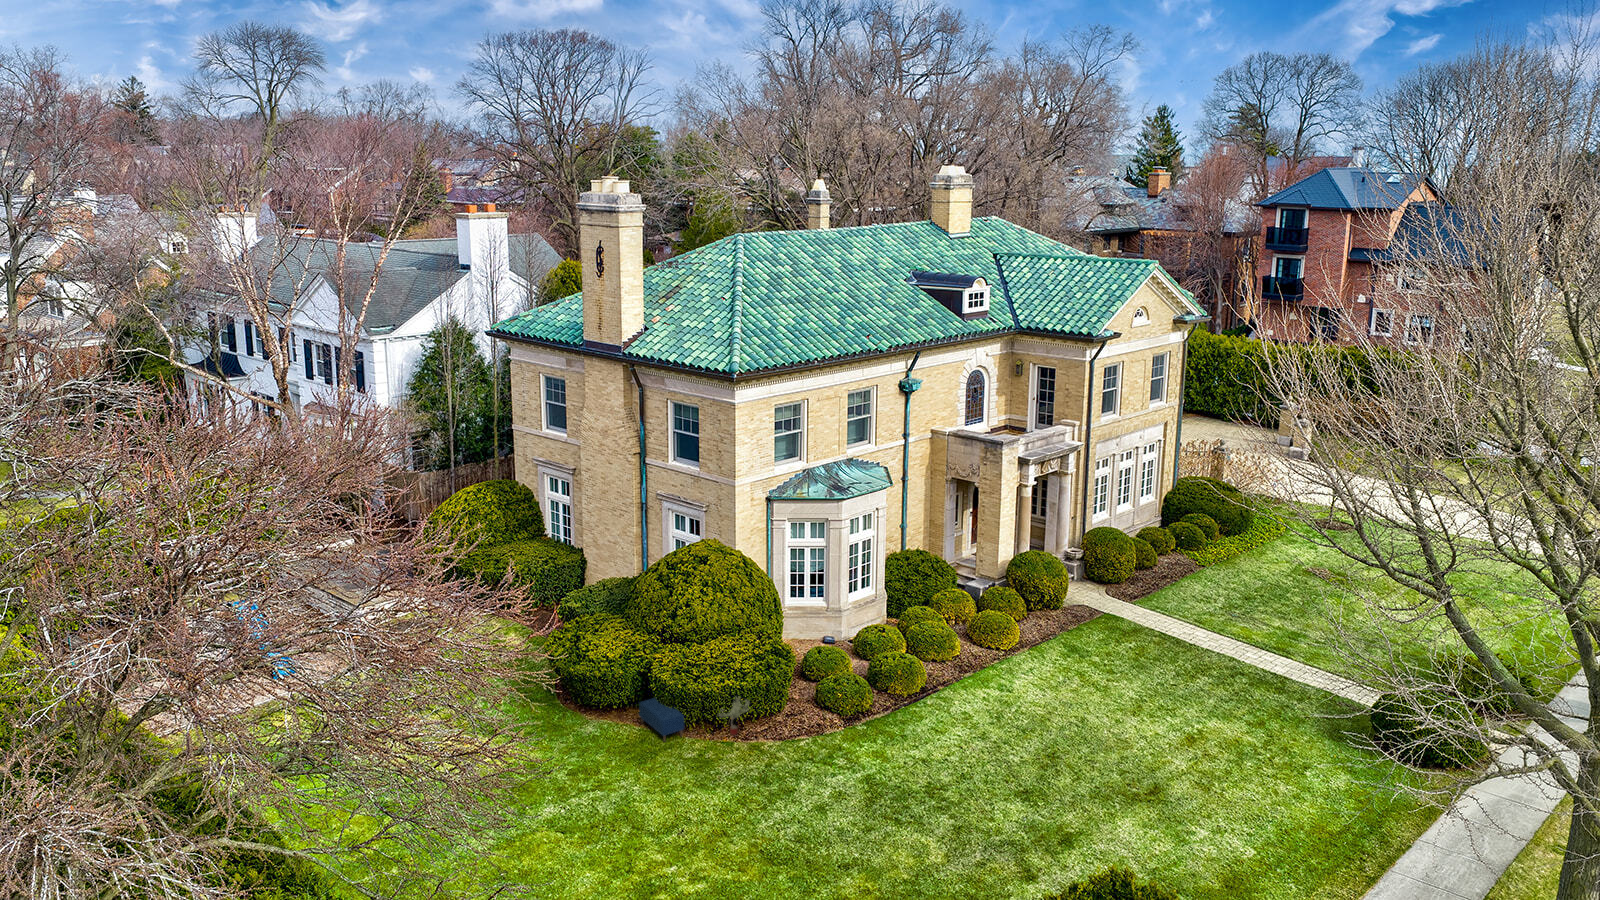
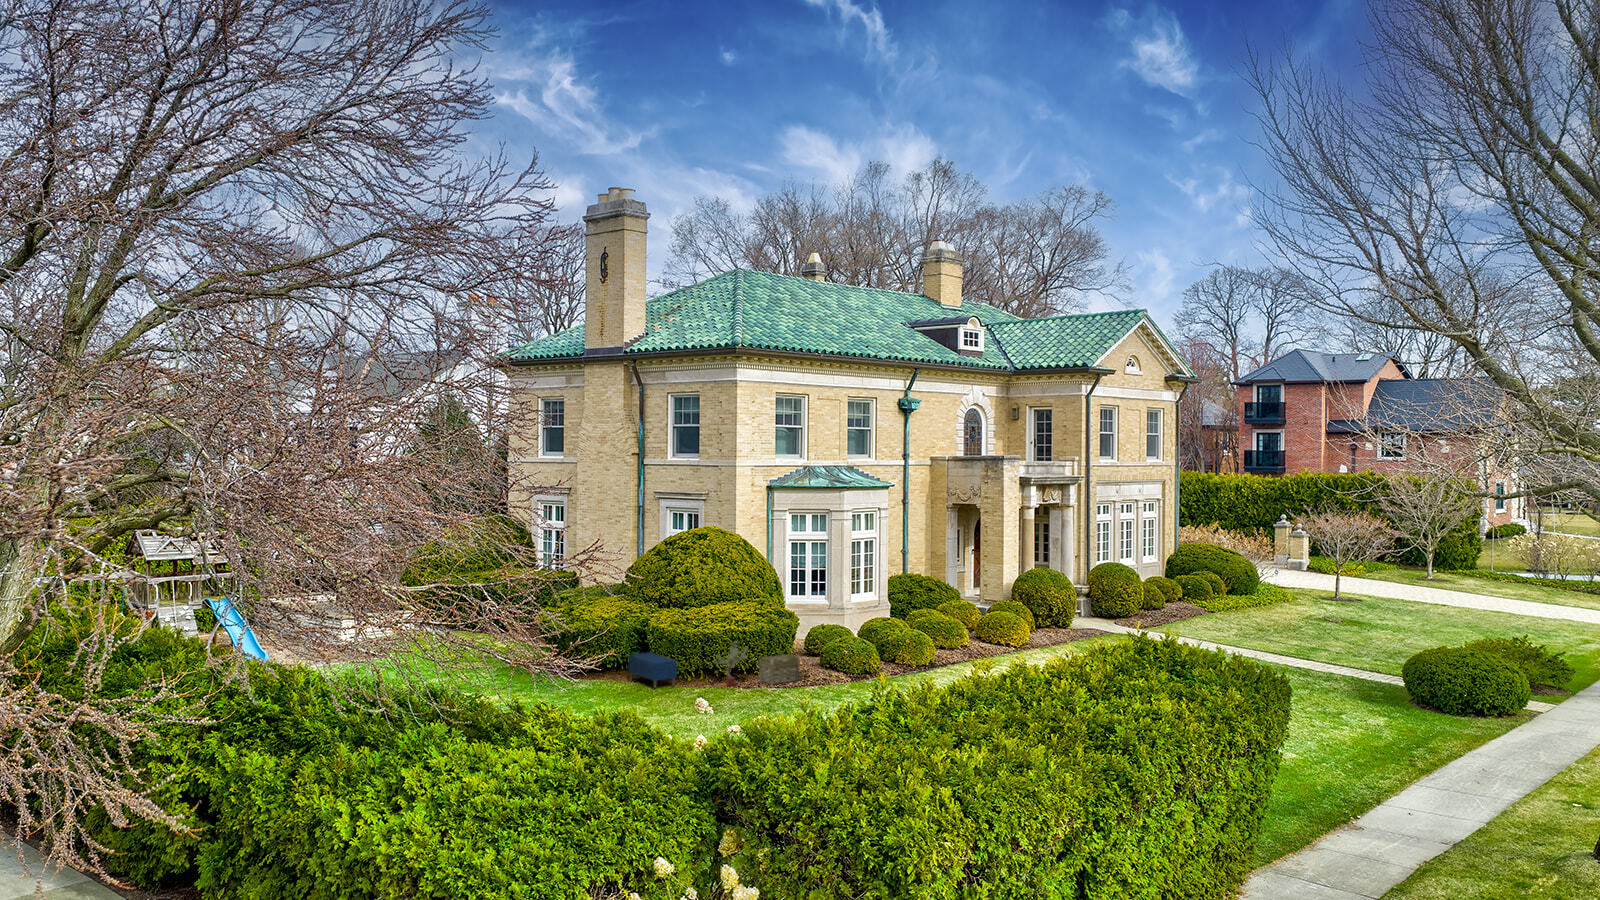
basket: none [760,697,798,733] -> present [759,654,800,685]

